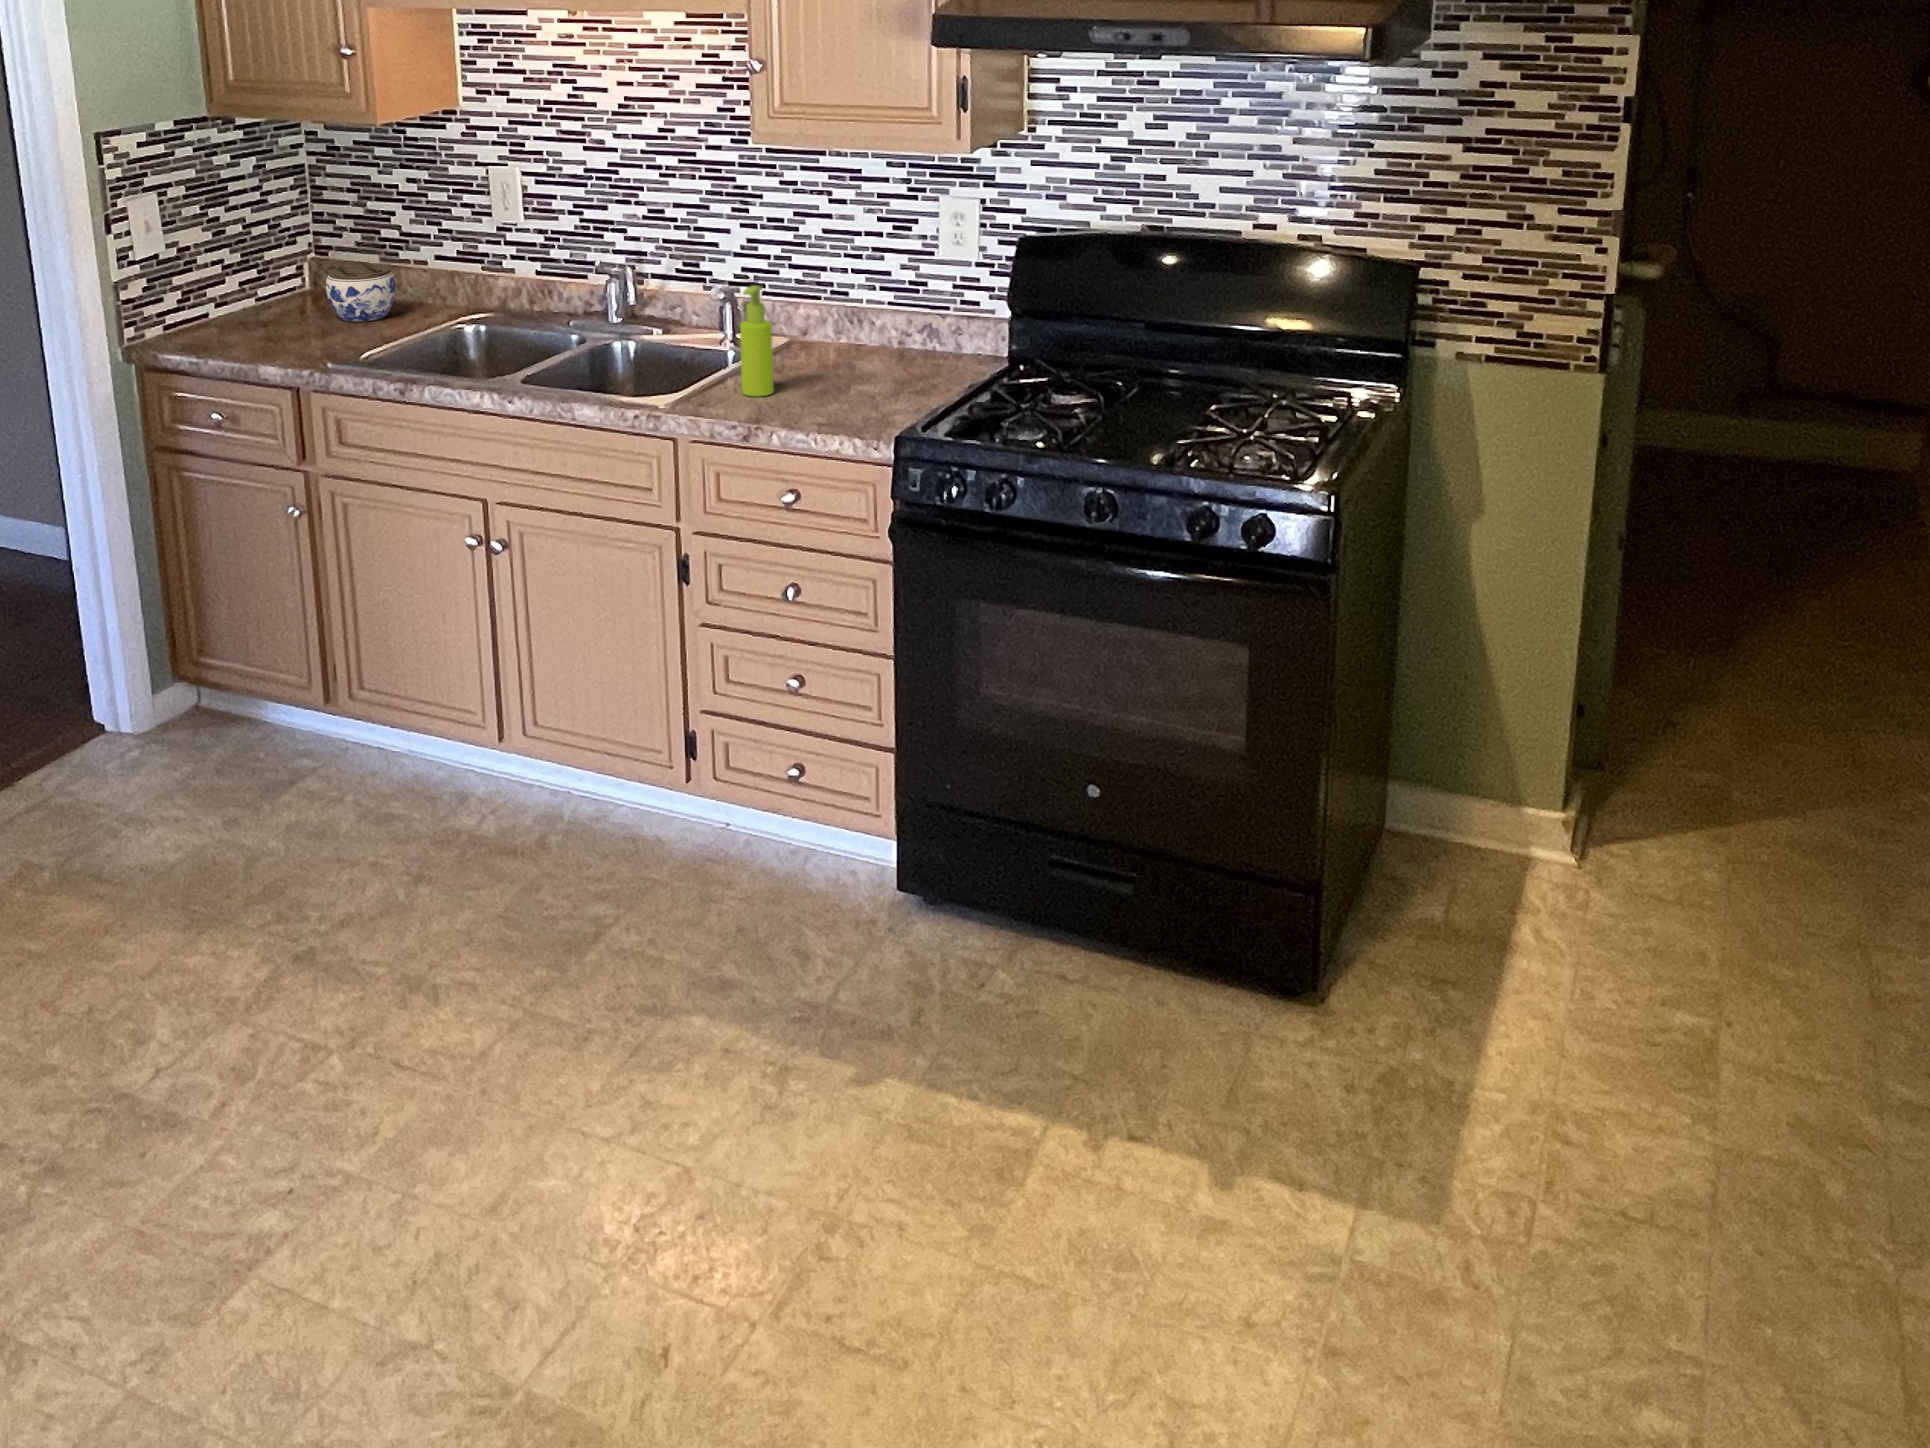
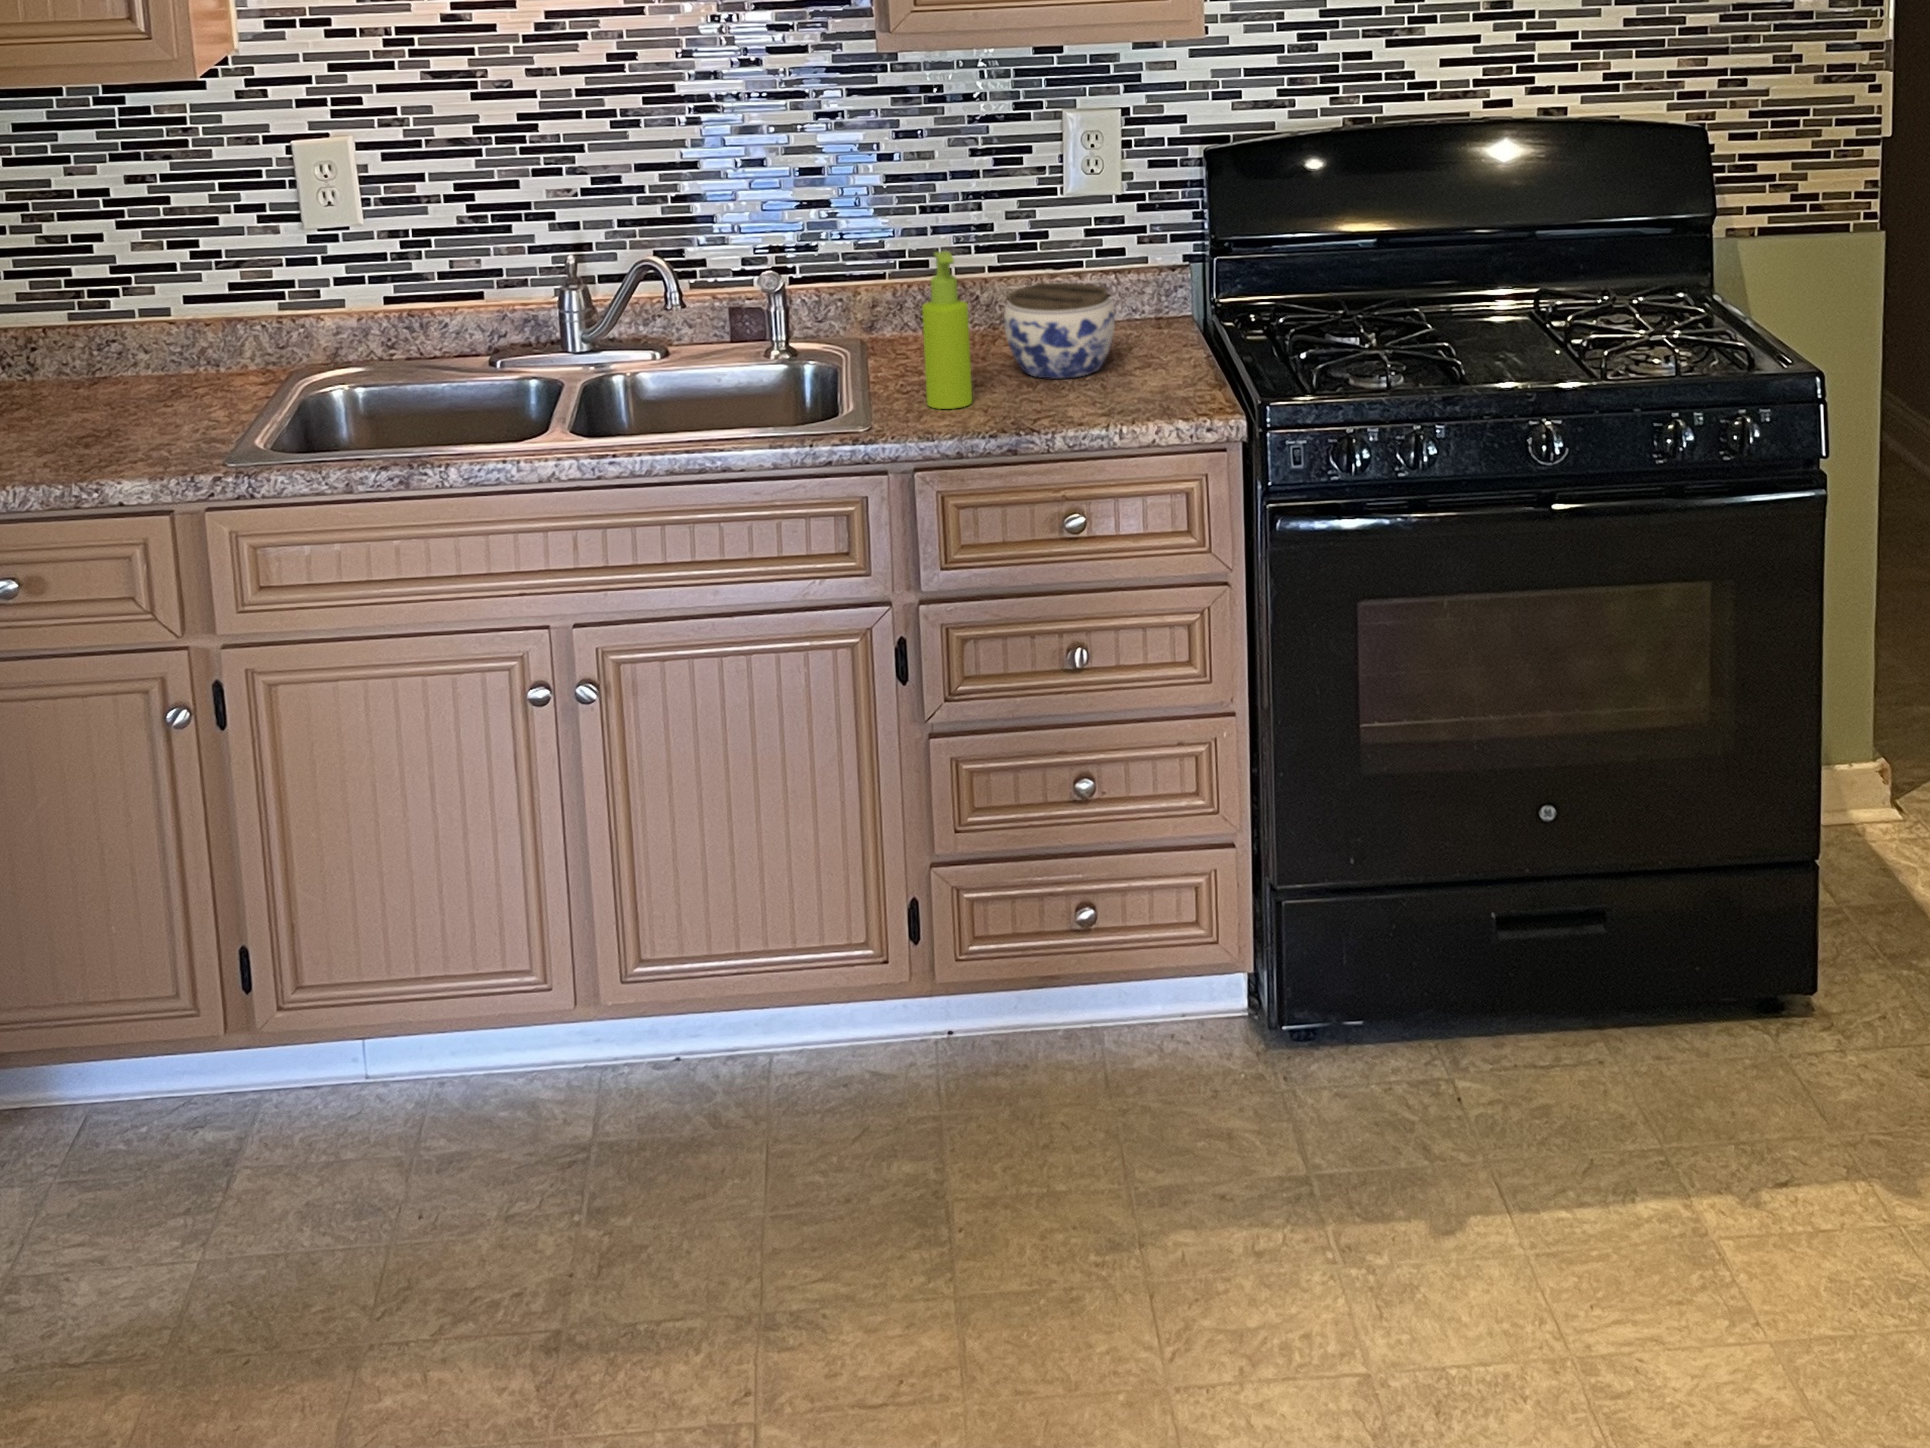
jar: present [326,263,396,322] -> present [1004,283,1115,379]

